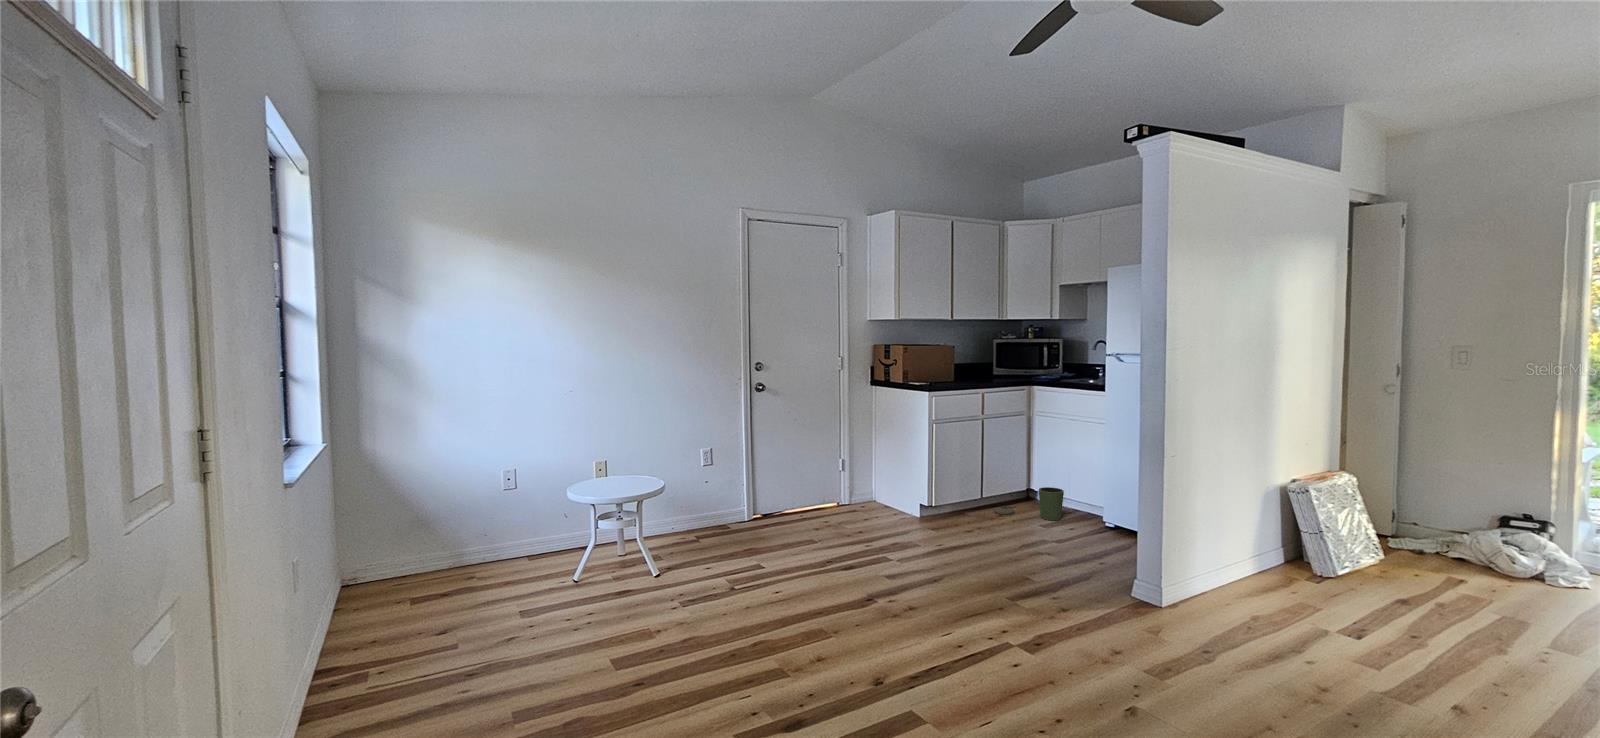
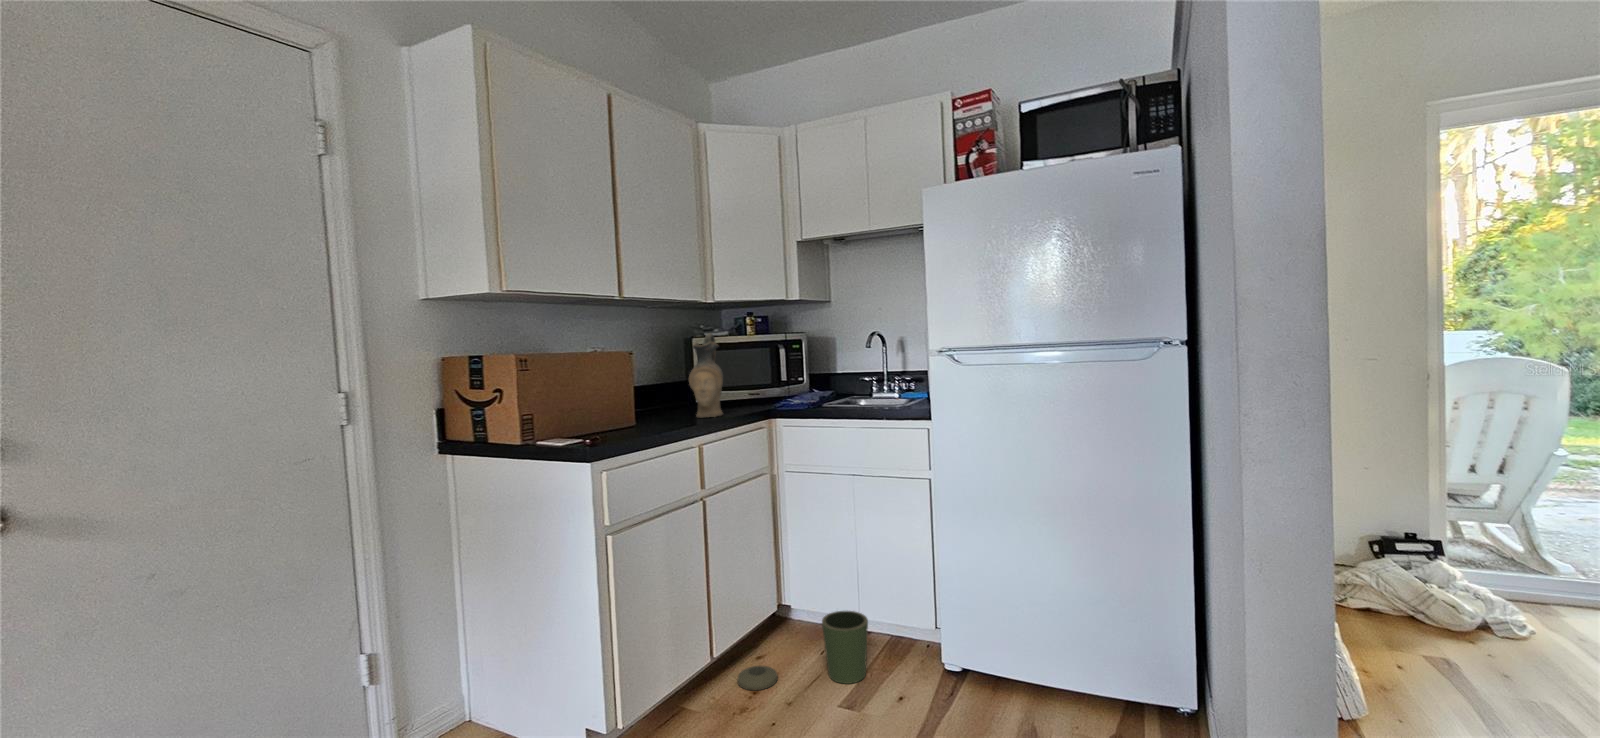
ceramic pitcher: none [982,338,1001,381] -> present [689,333,723,418]

